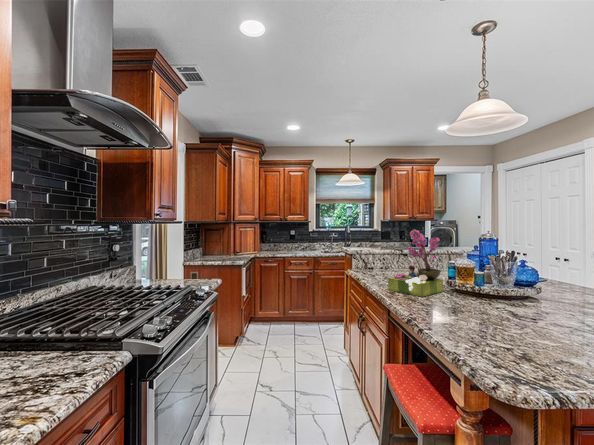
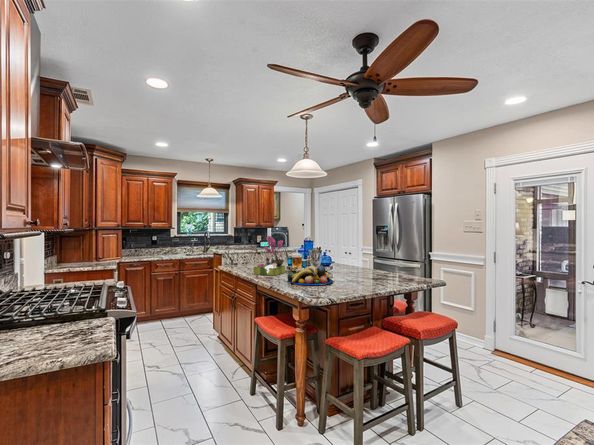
fruit bowl: none [443,288,550,334] -> present [287,265,333,285]

